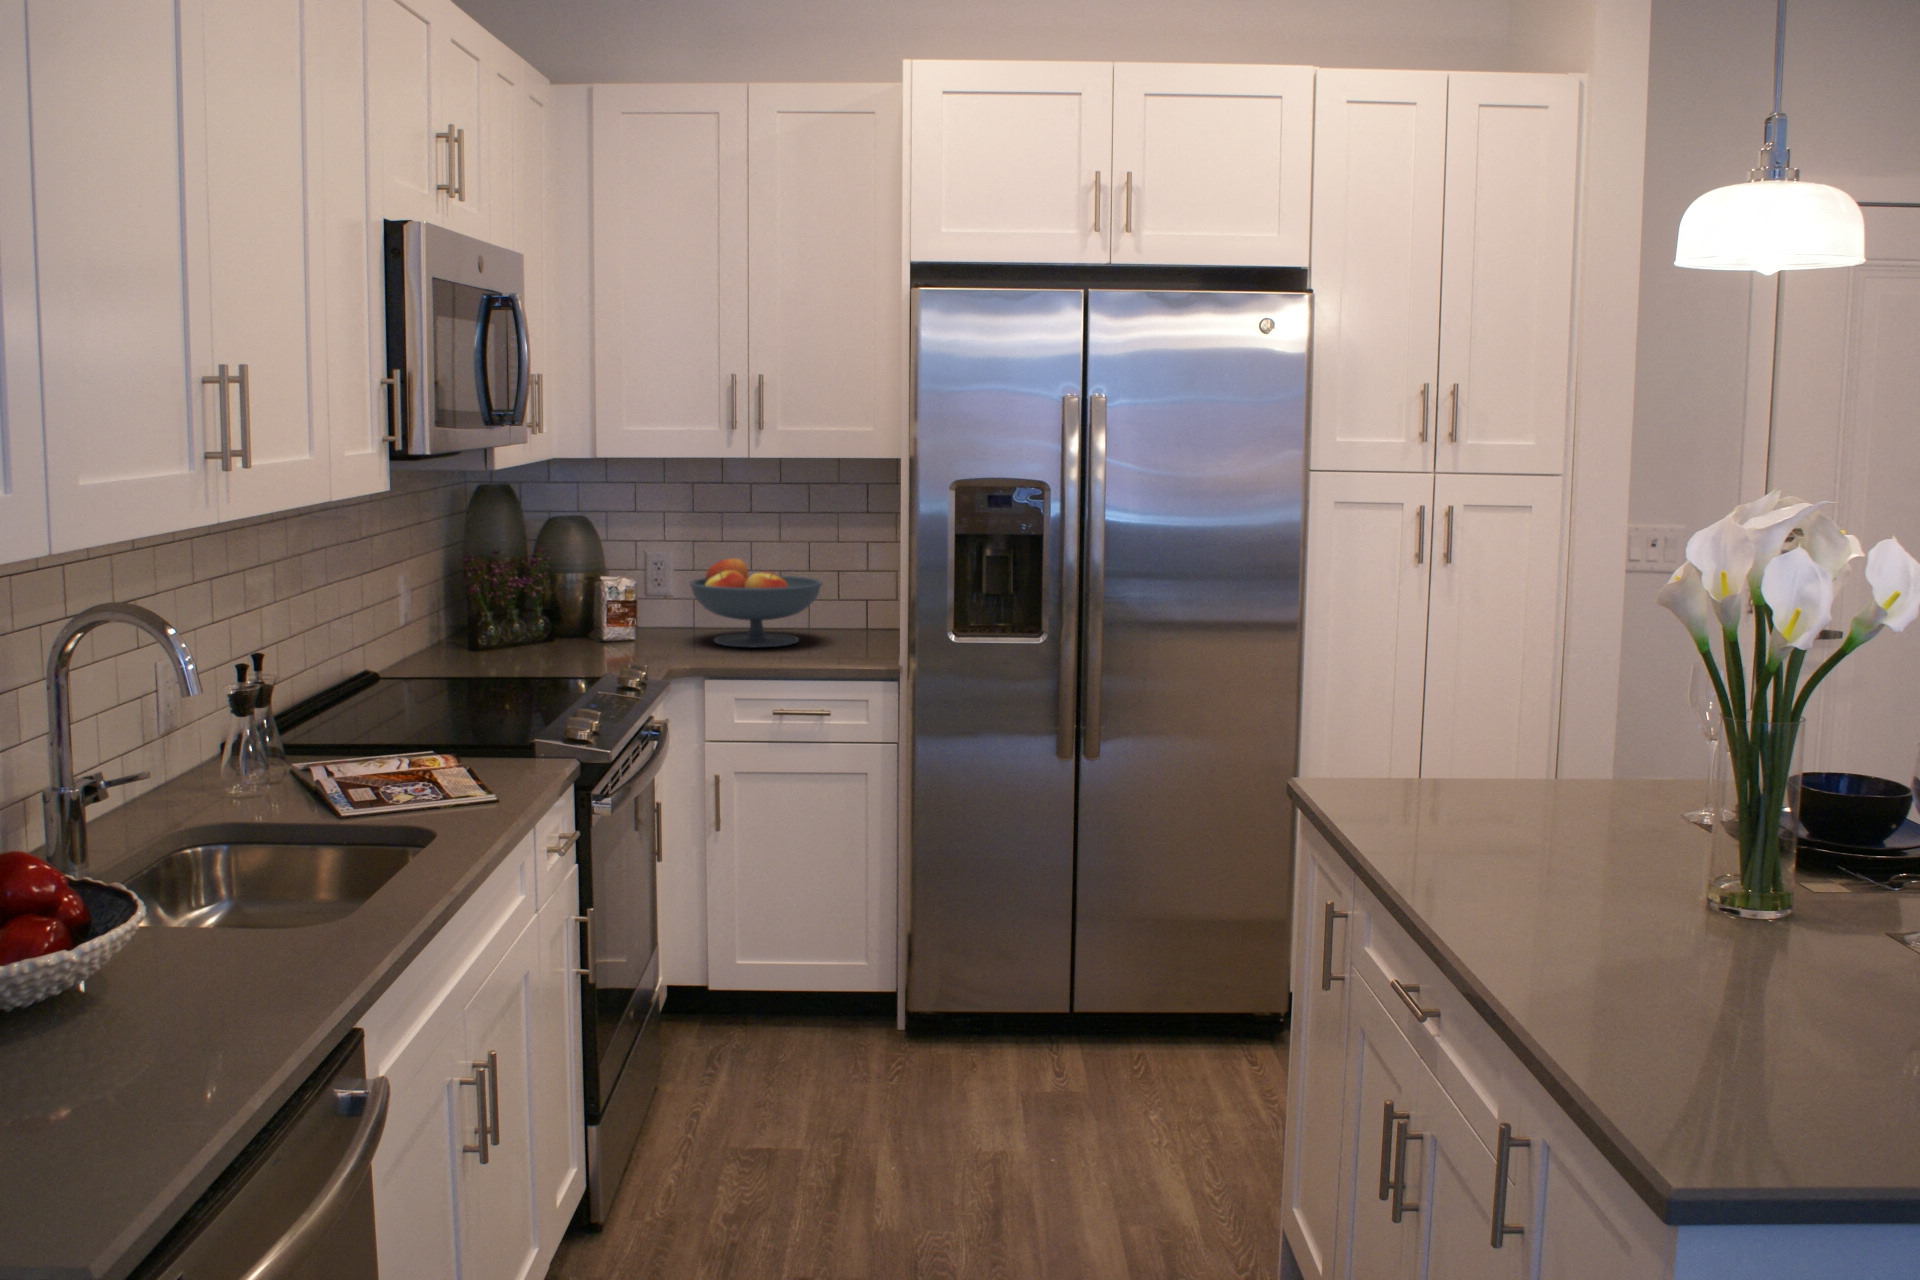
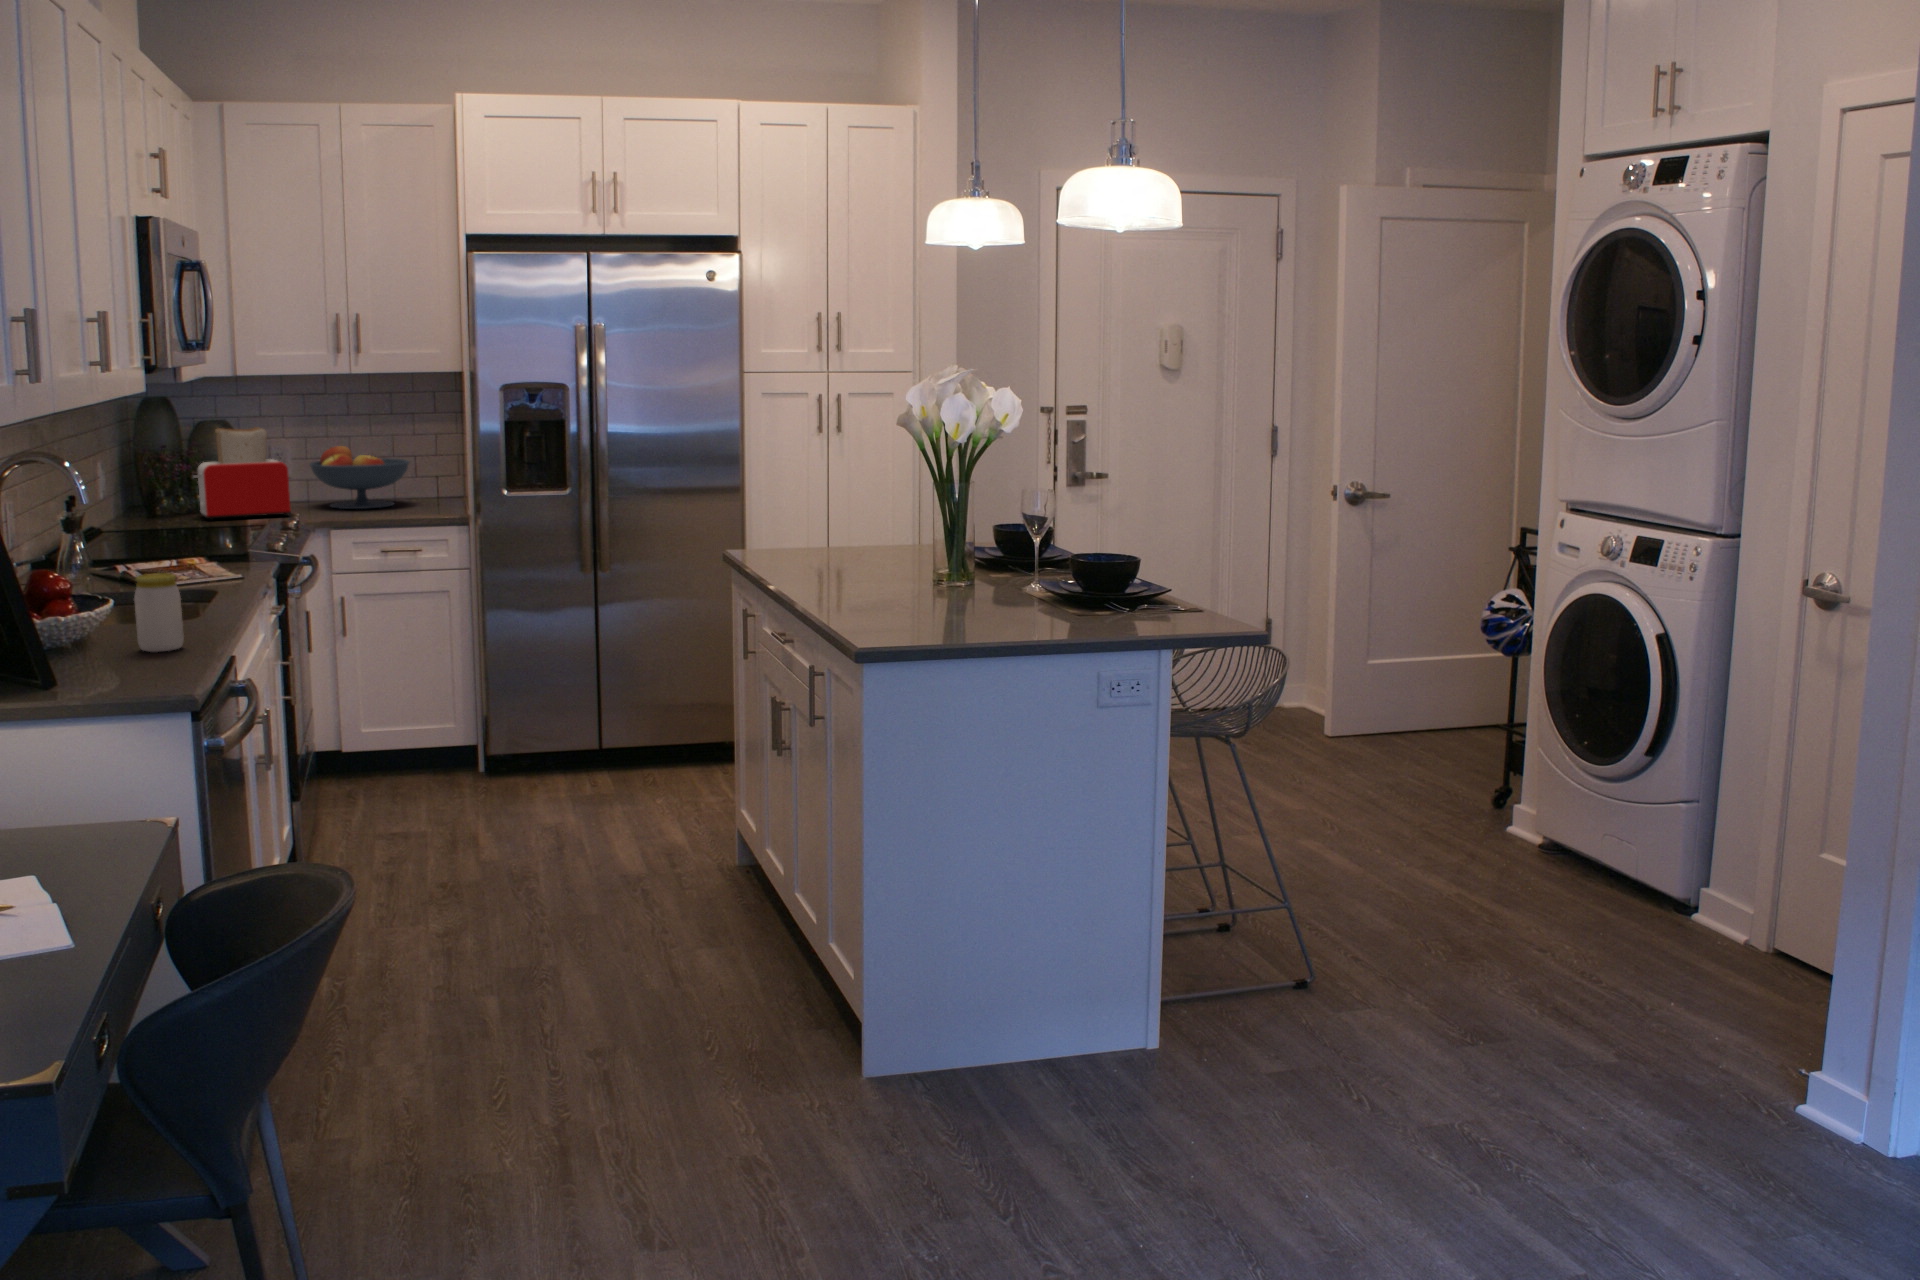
toaster: none [528,532,655,660] -> present [193,427,291,520]
jar: none [111,890,223,1079] -> present [134,573,184,652]

